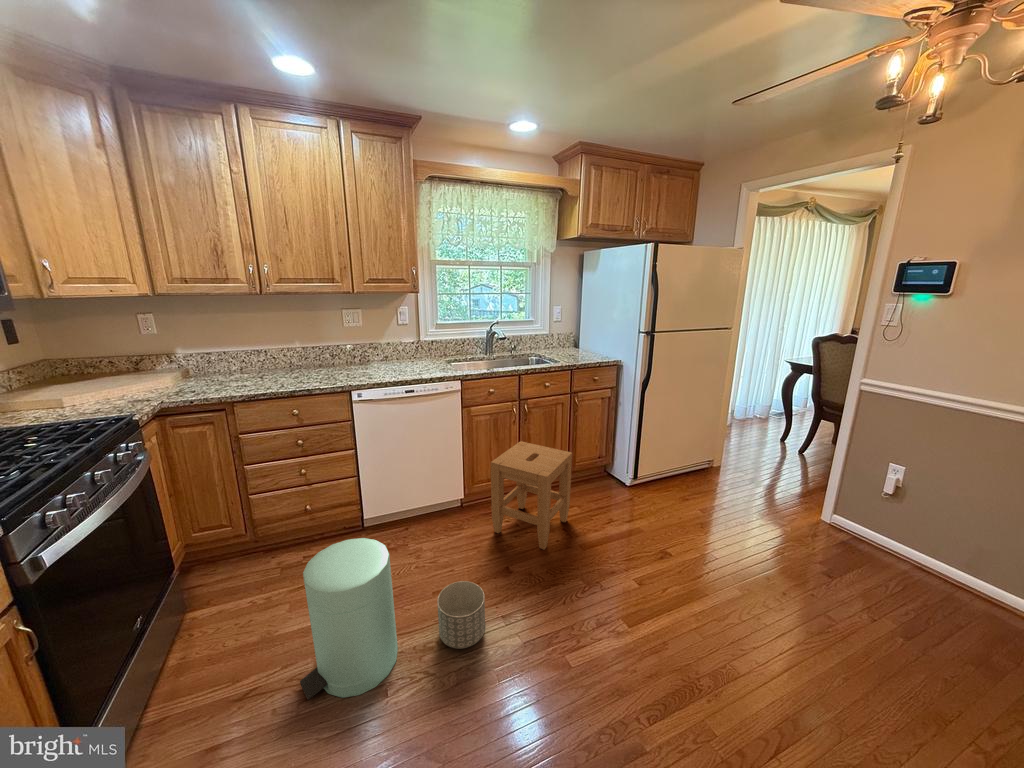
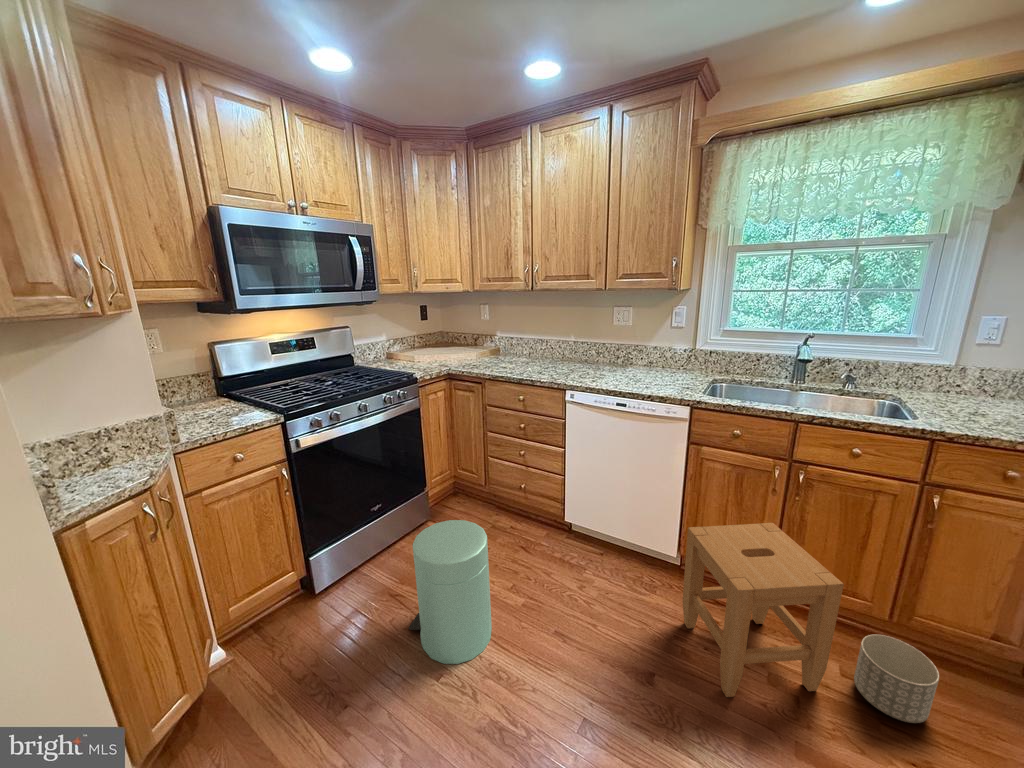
planter: present [437,581,485,649] -> present [854,635,939,723]

